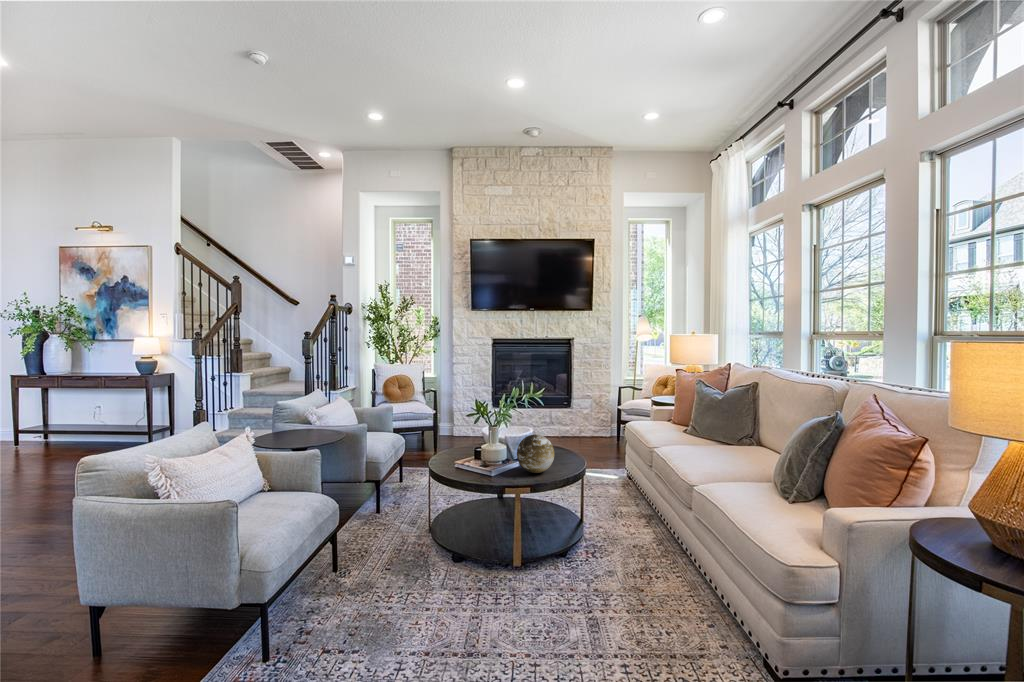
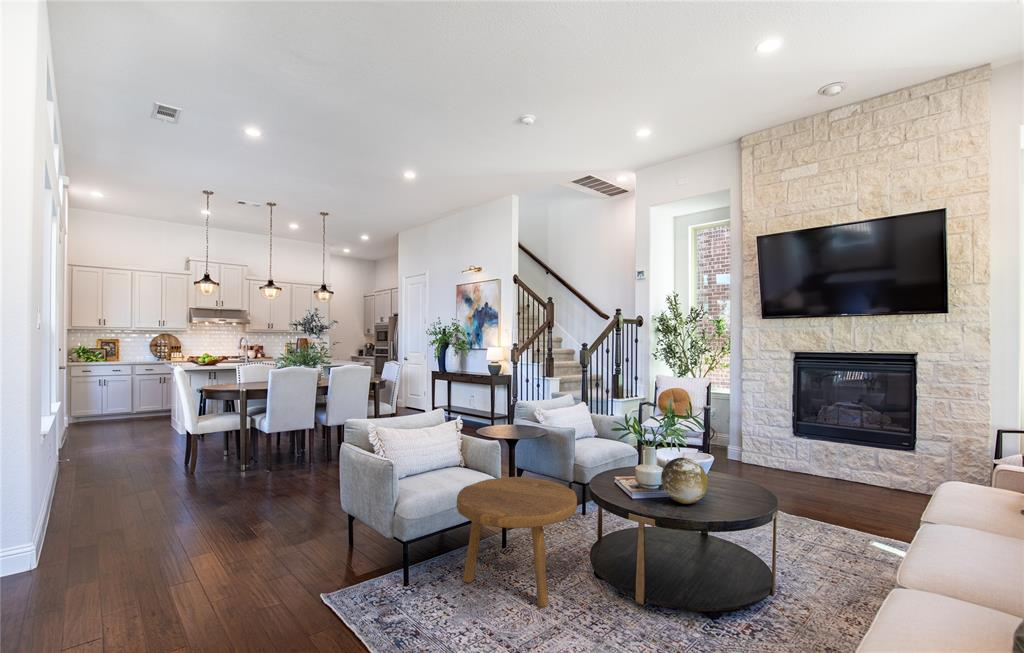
footstool: none [319,483,456,621] -> present [457,477,577,607]

